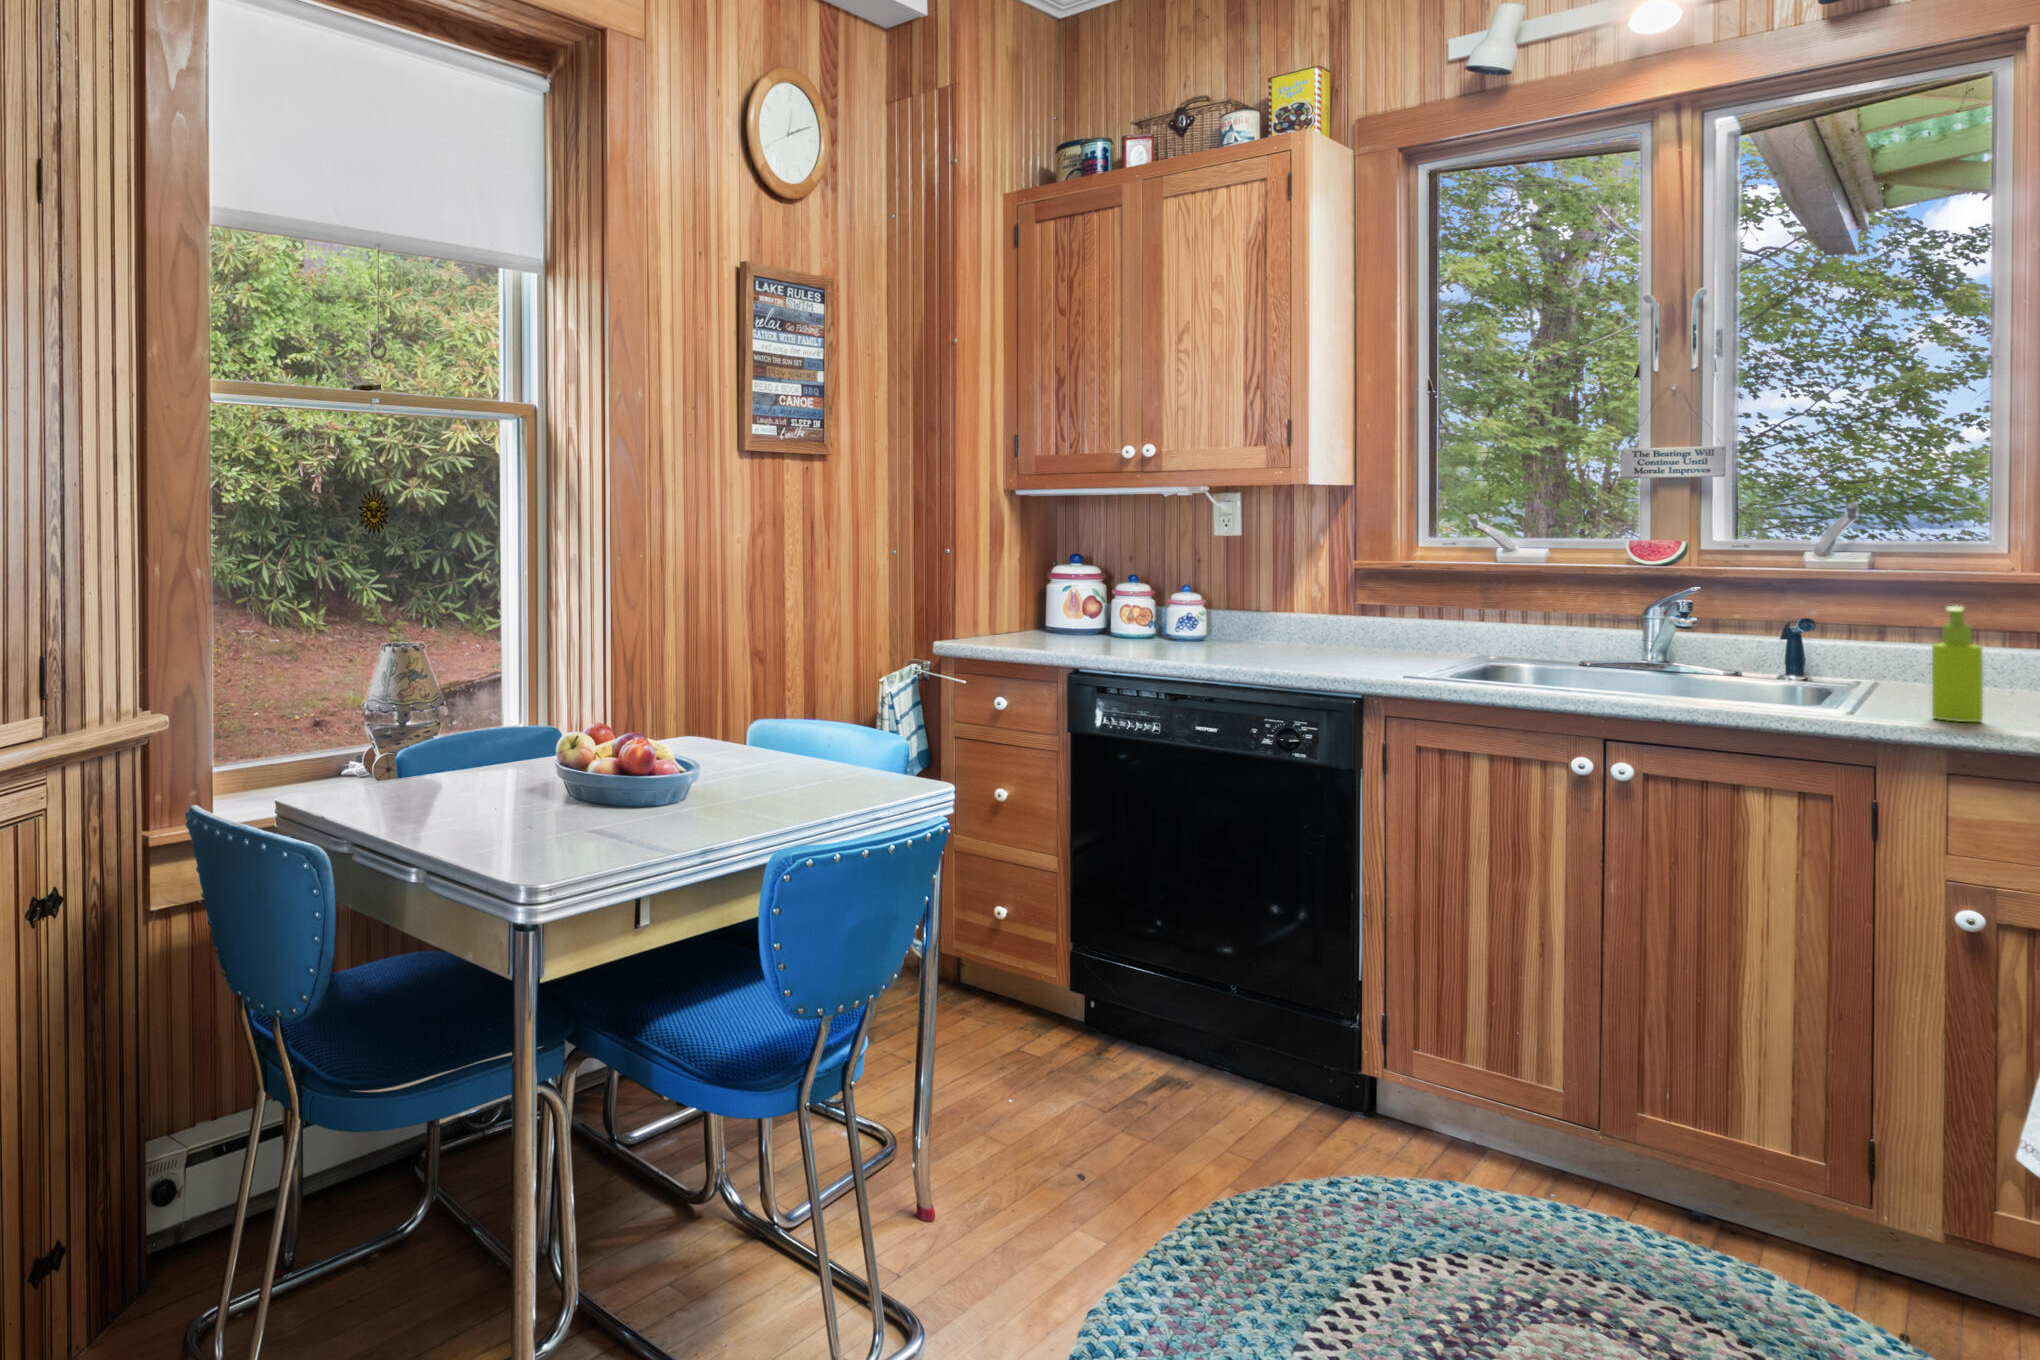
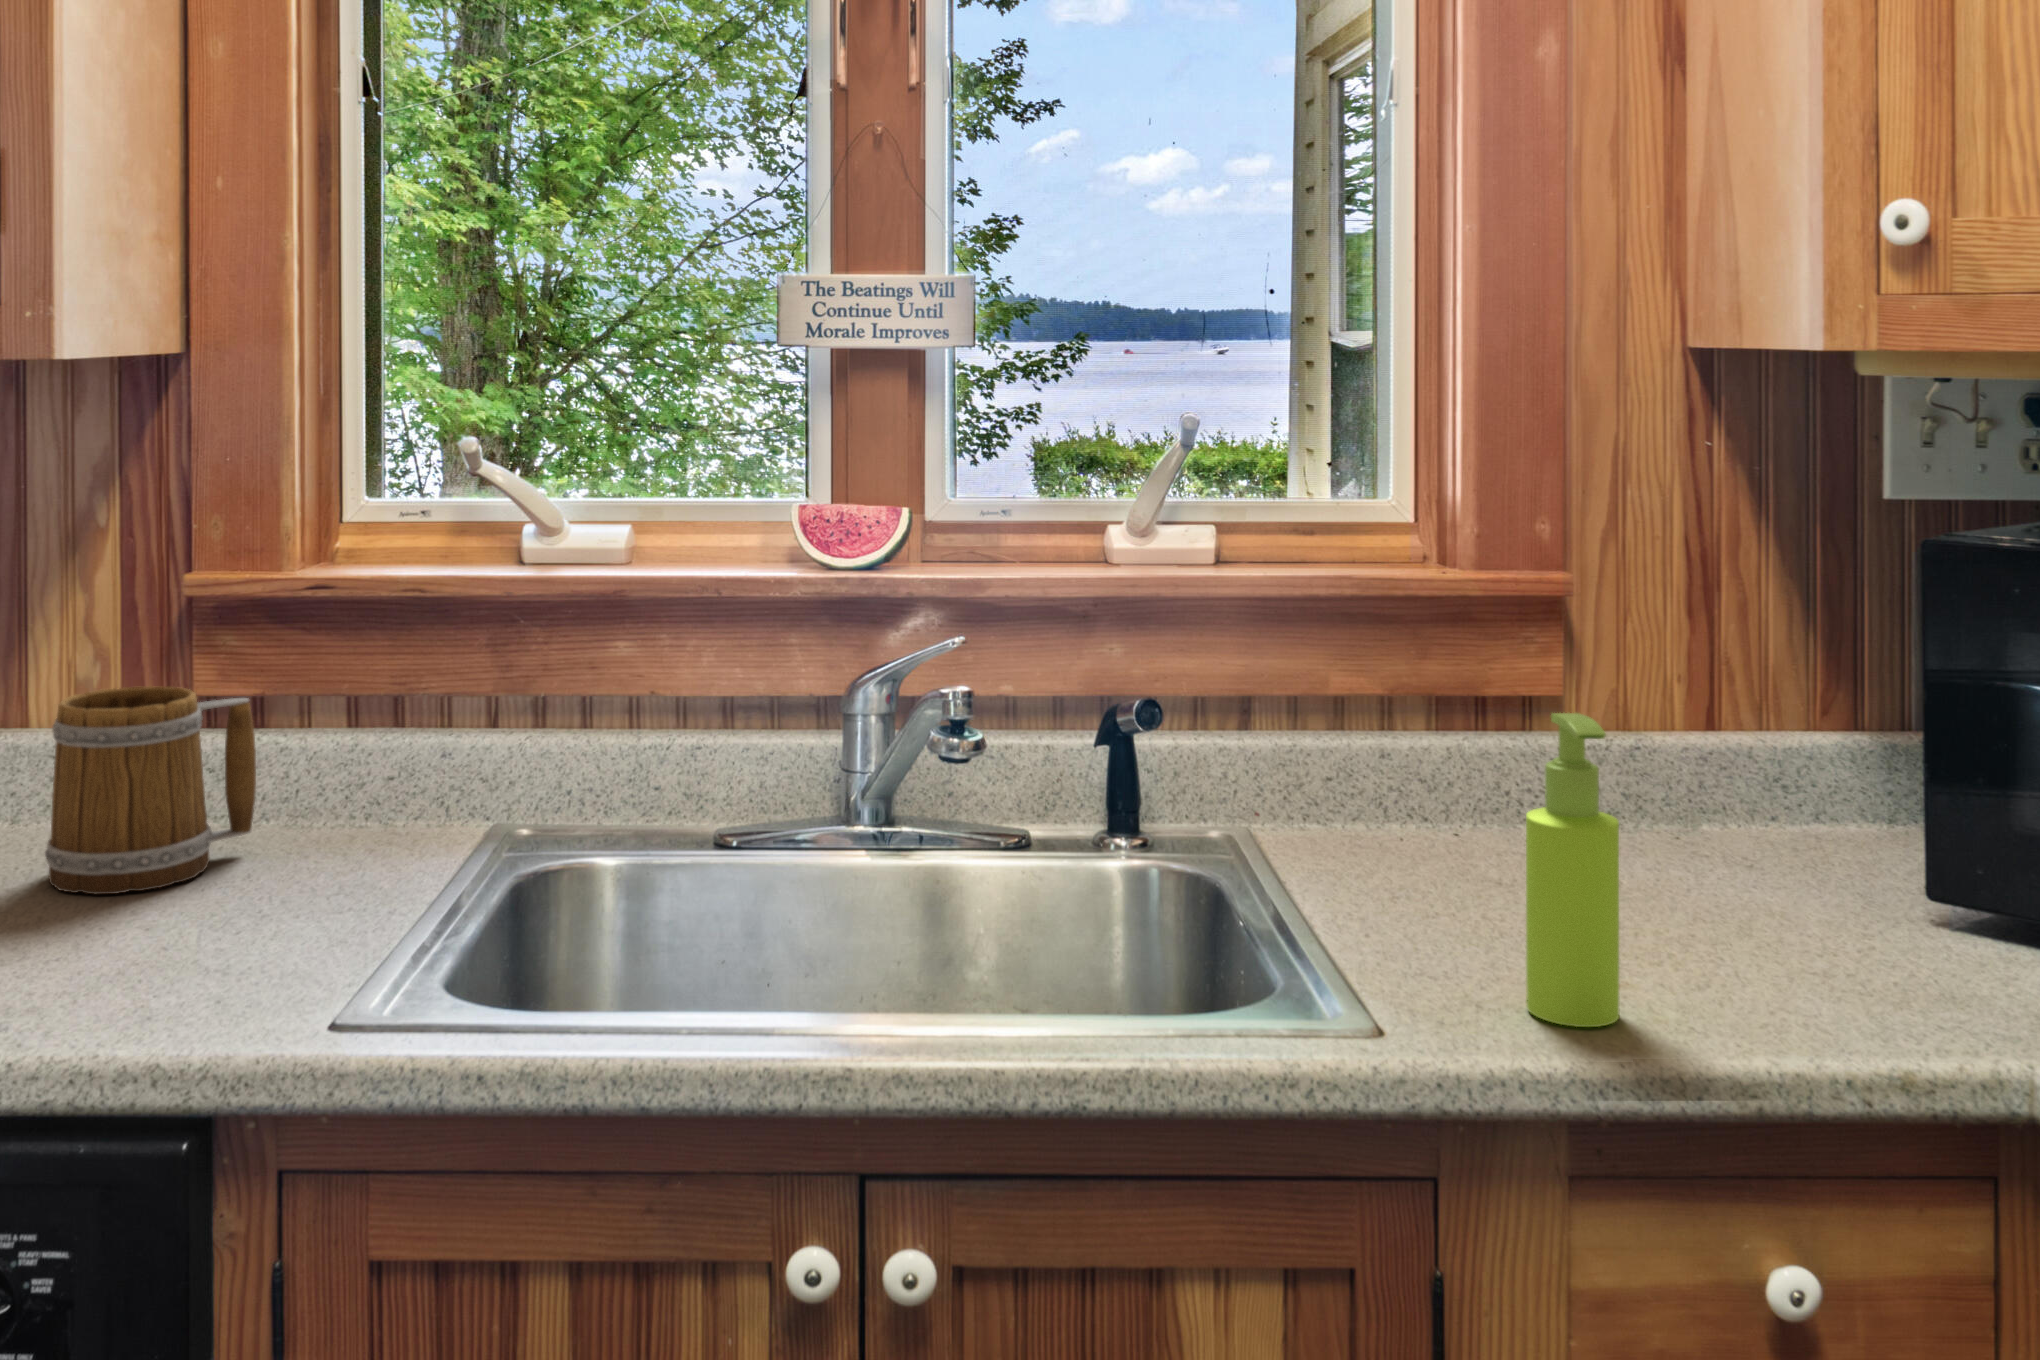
mug: none [1303,595,1379,656] -> present [45,686,256,894]

